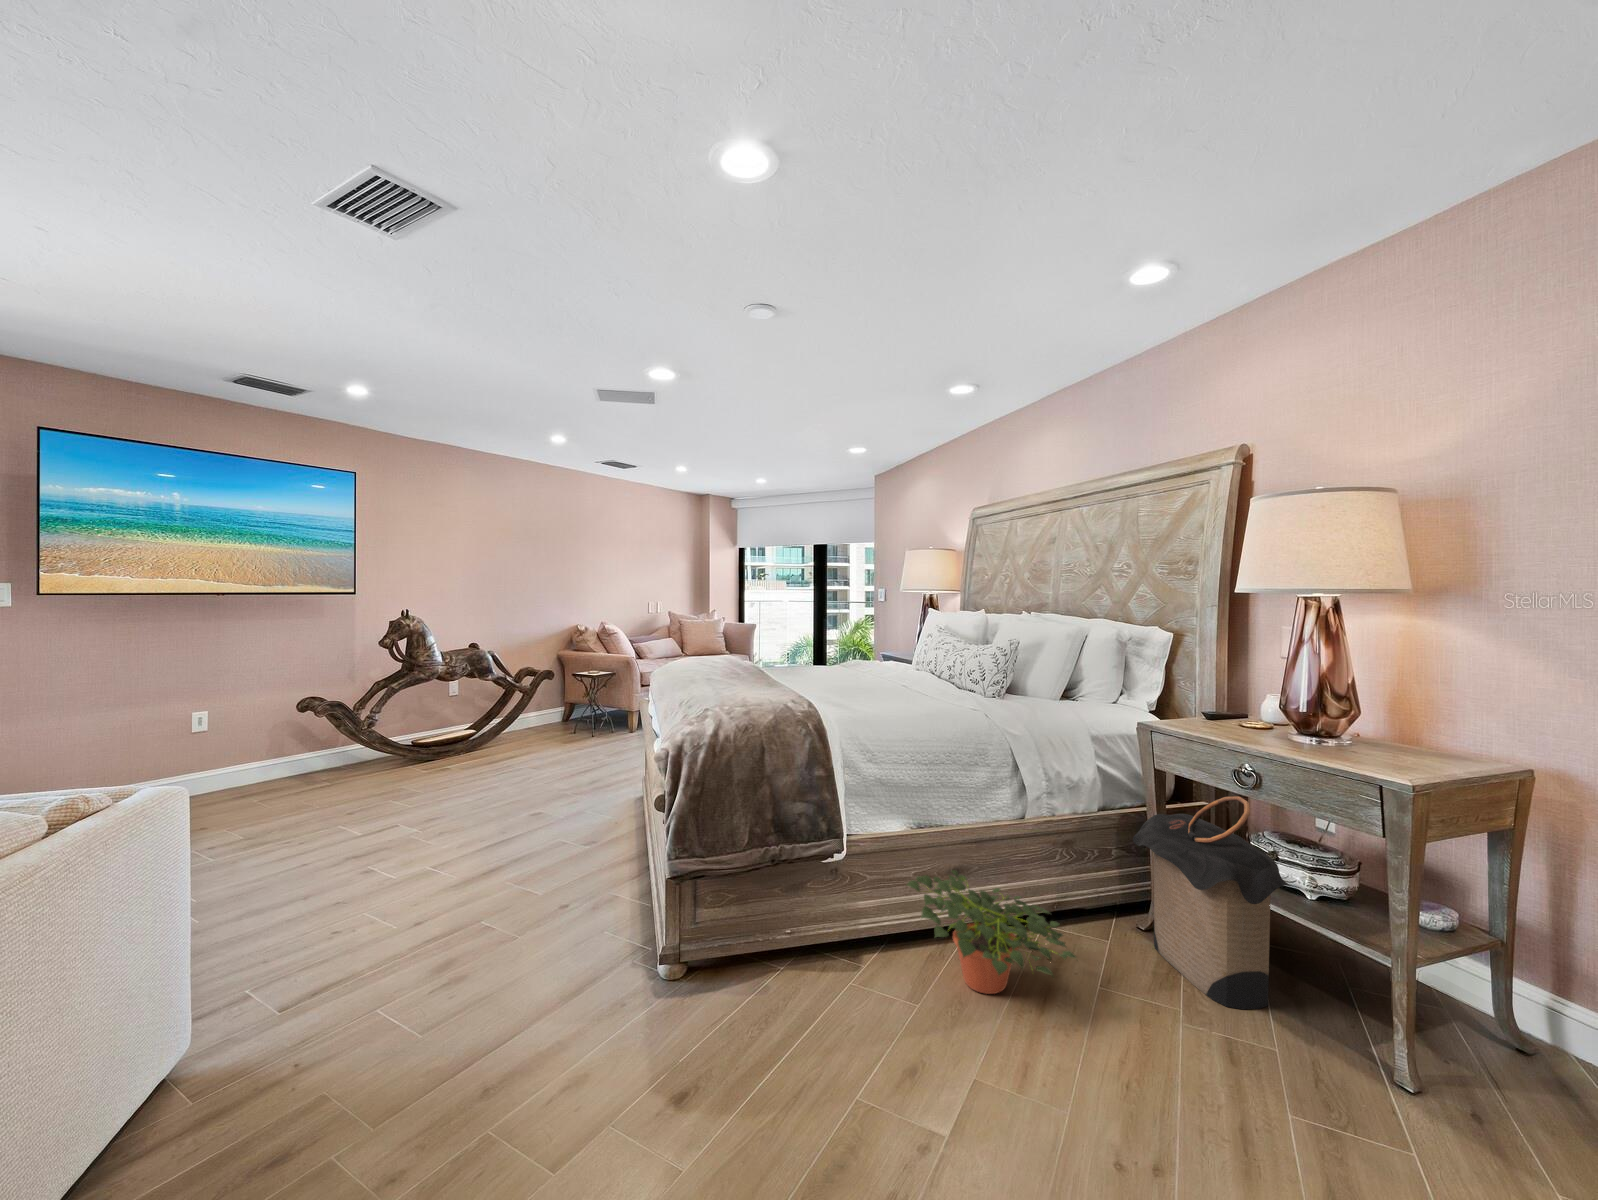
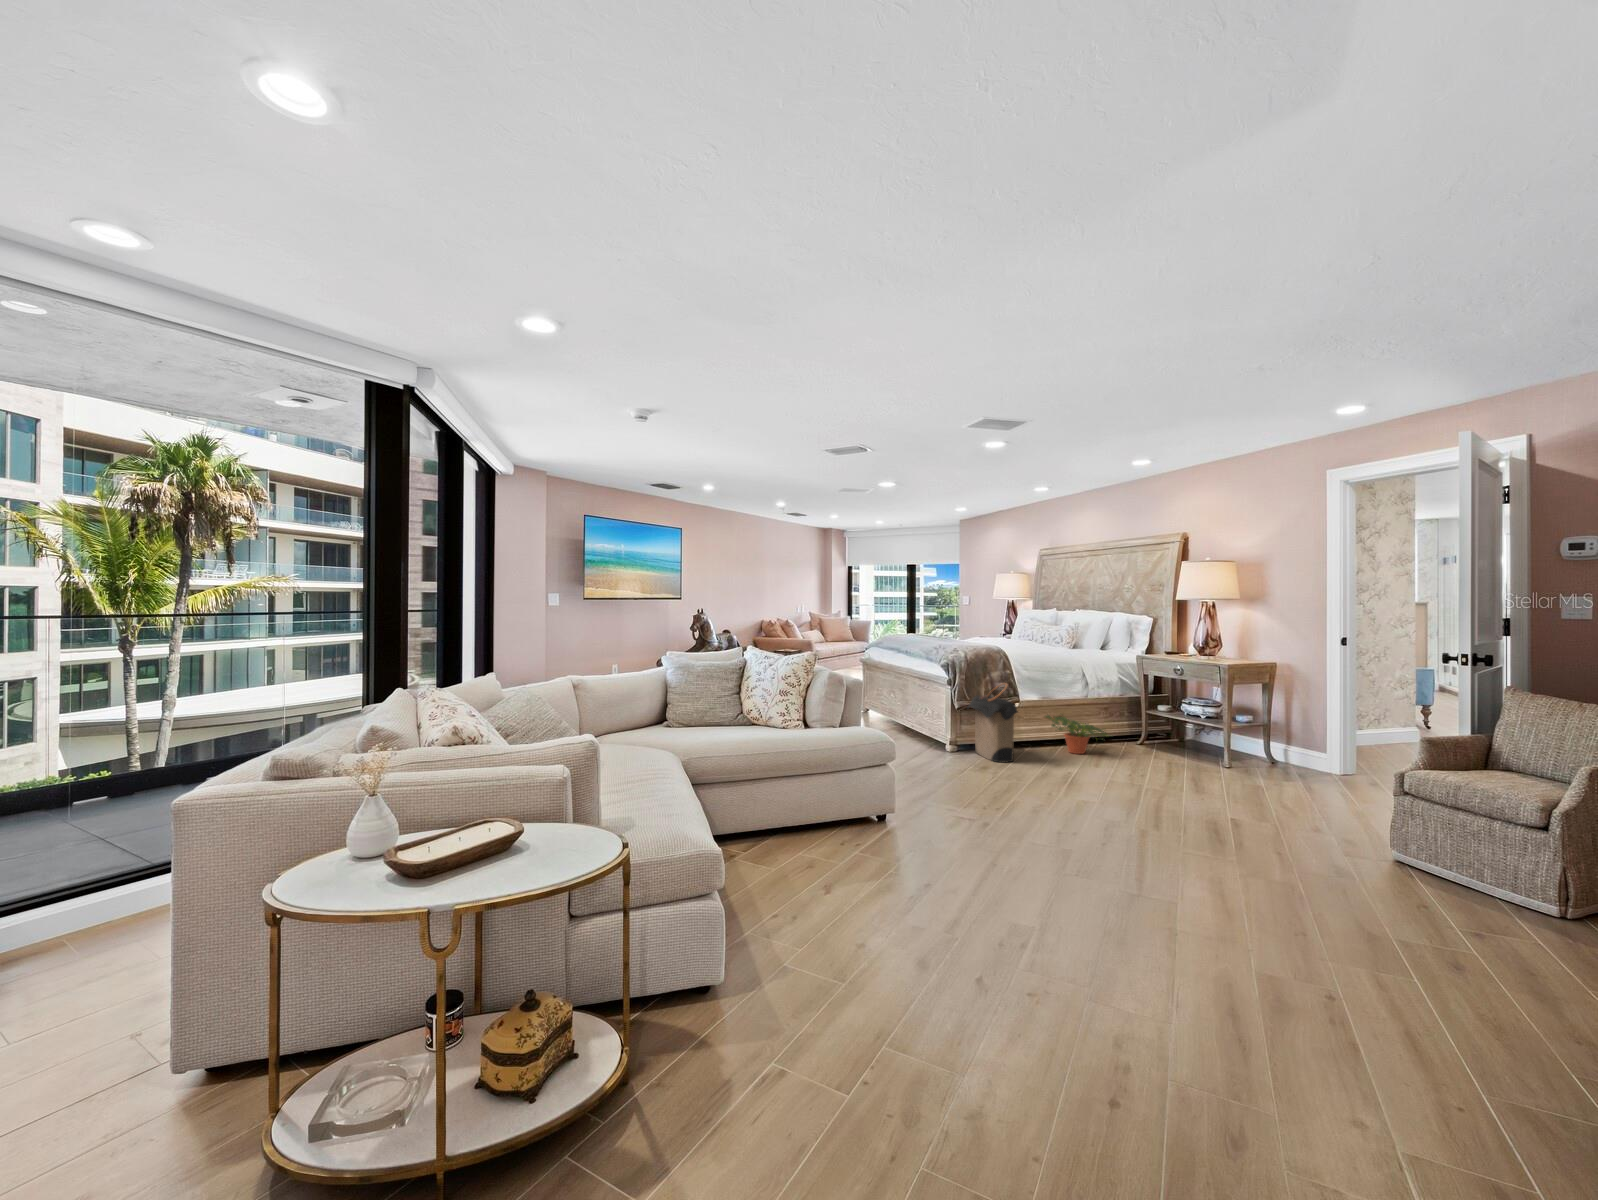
laundry hamper: present [1133,796,1291,1009] -> present [967,683,1018,762]

